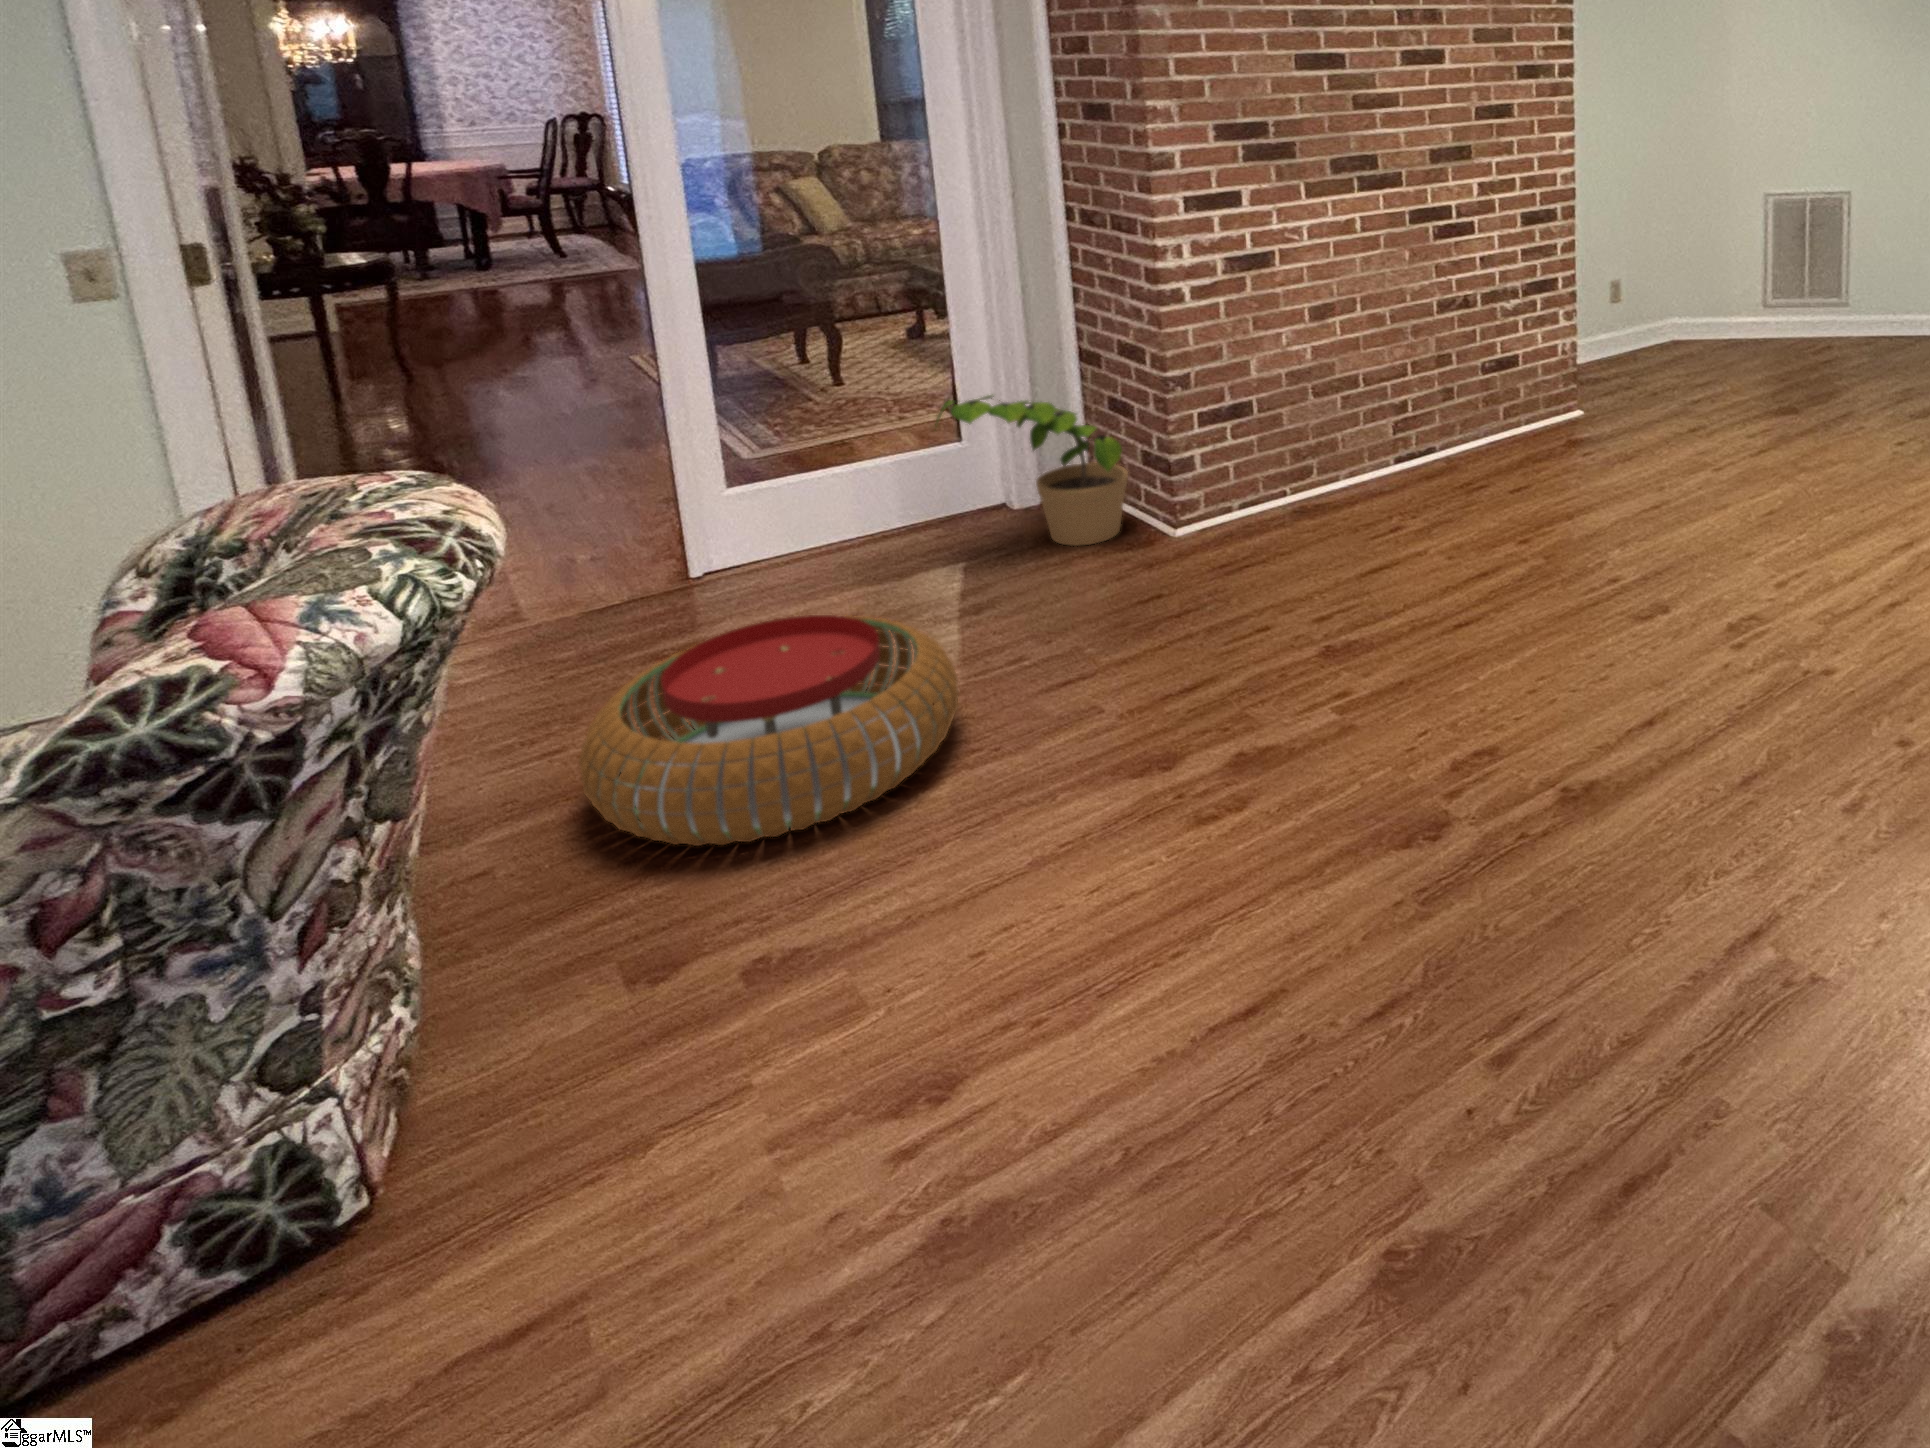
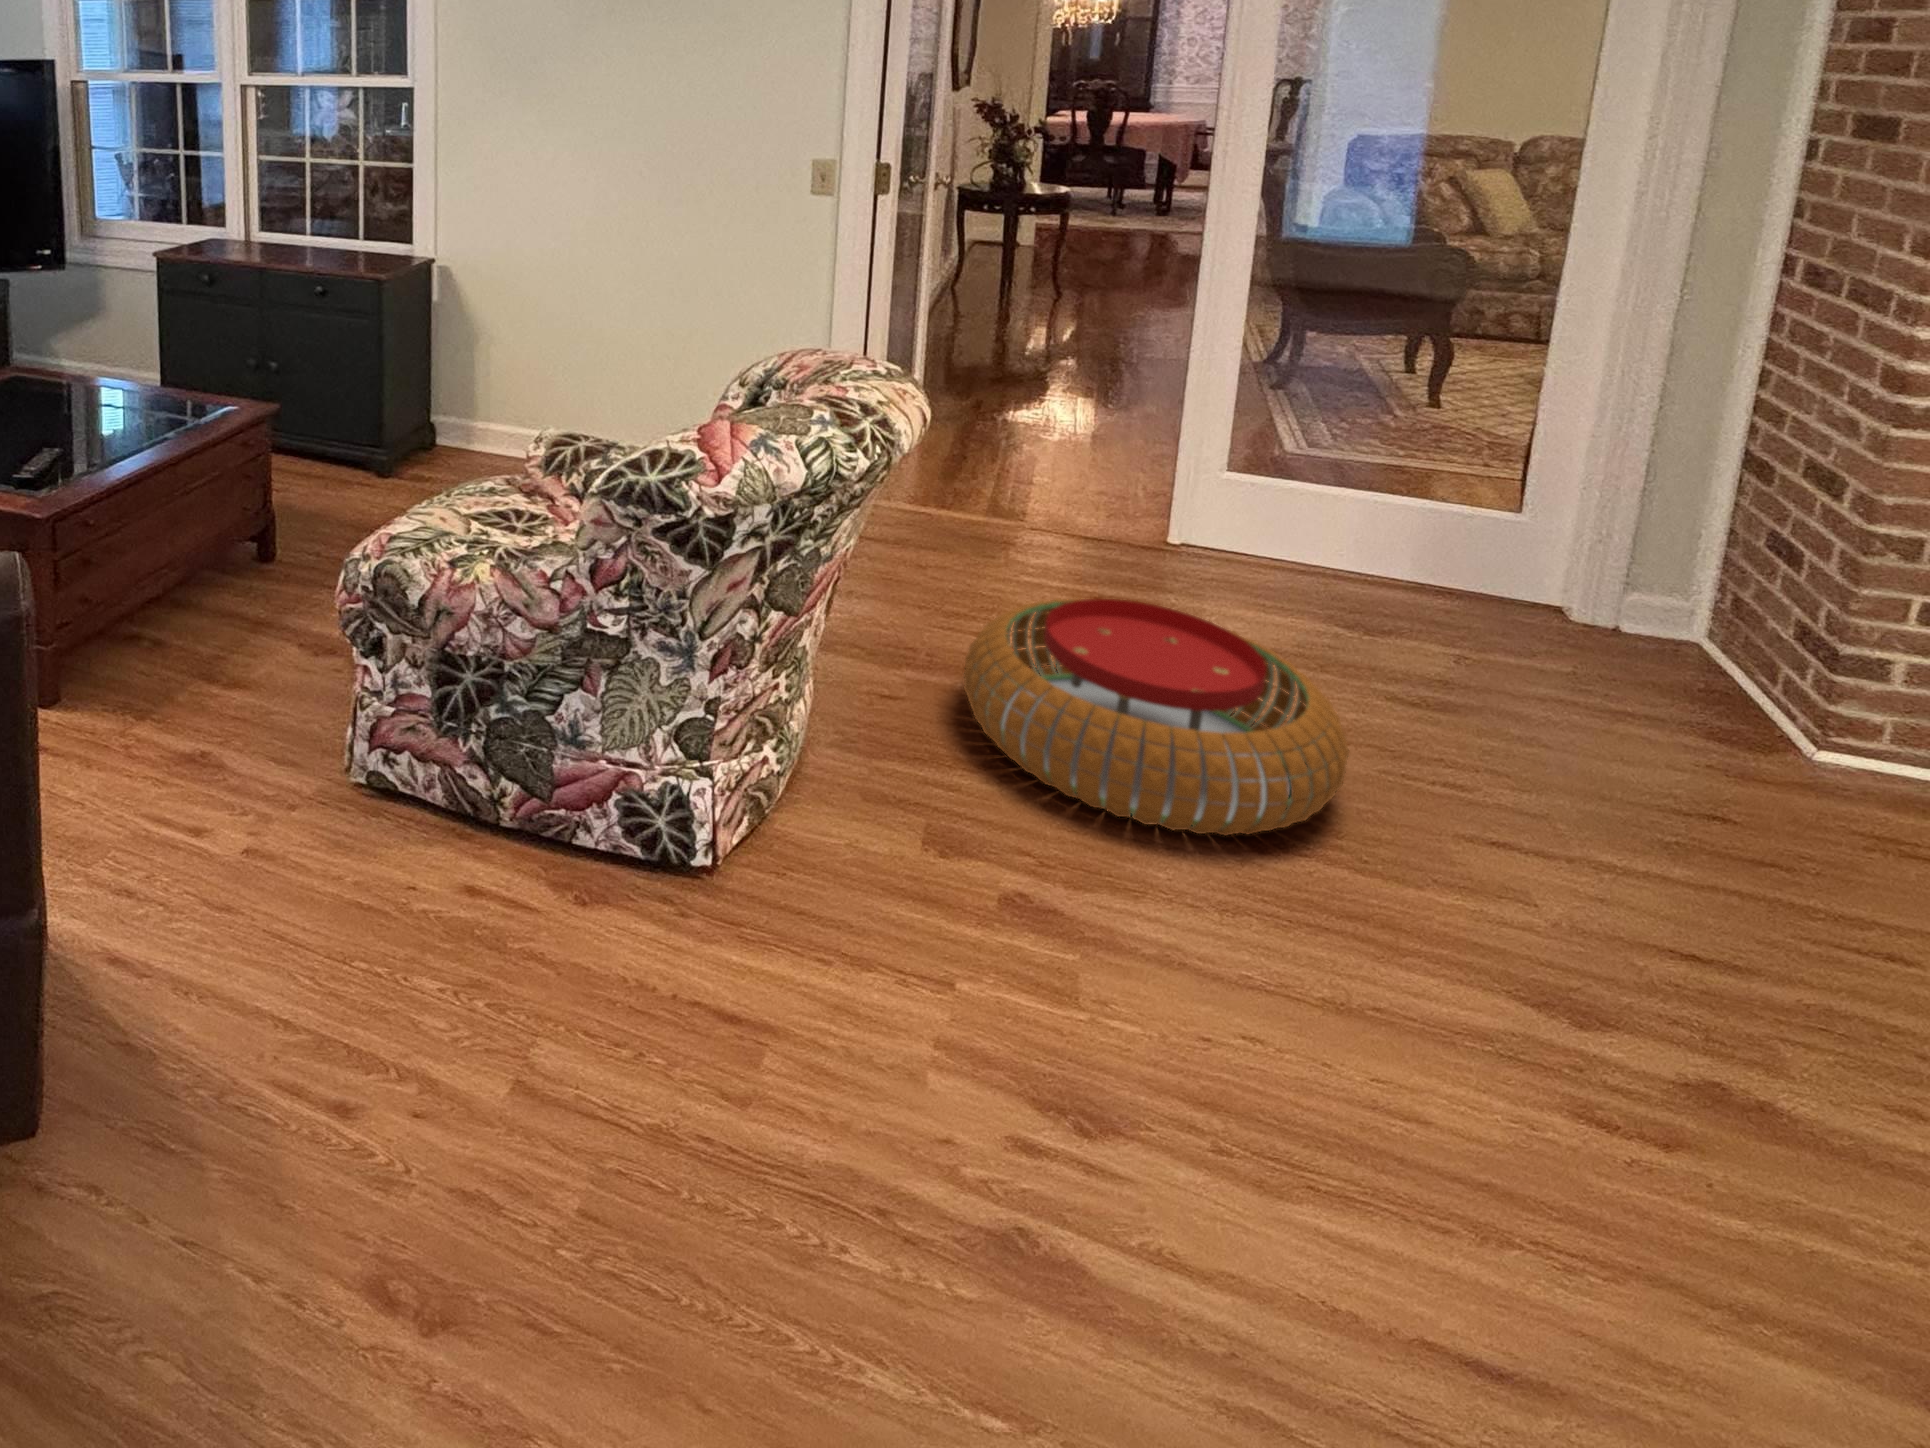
potted plant: present [935,395,1128,546] -> none [1452,459,1757,718]

